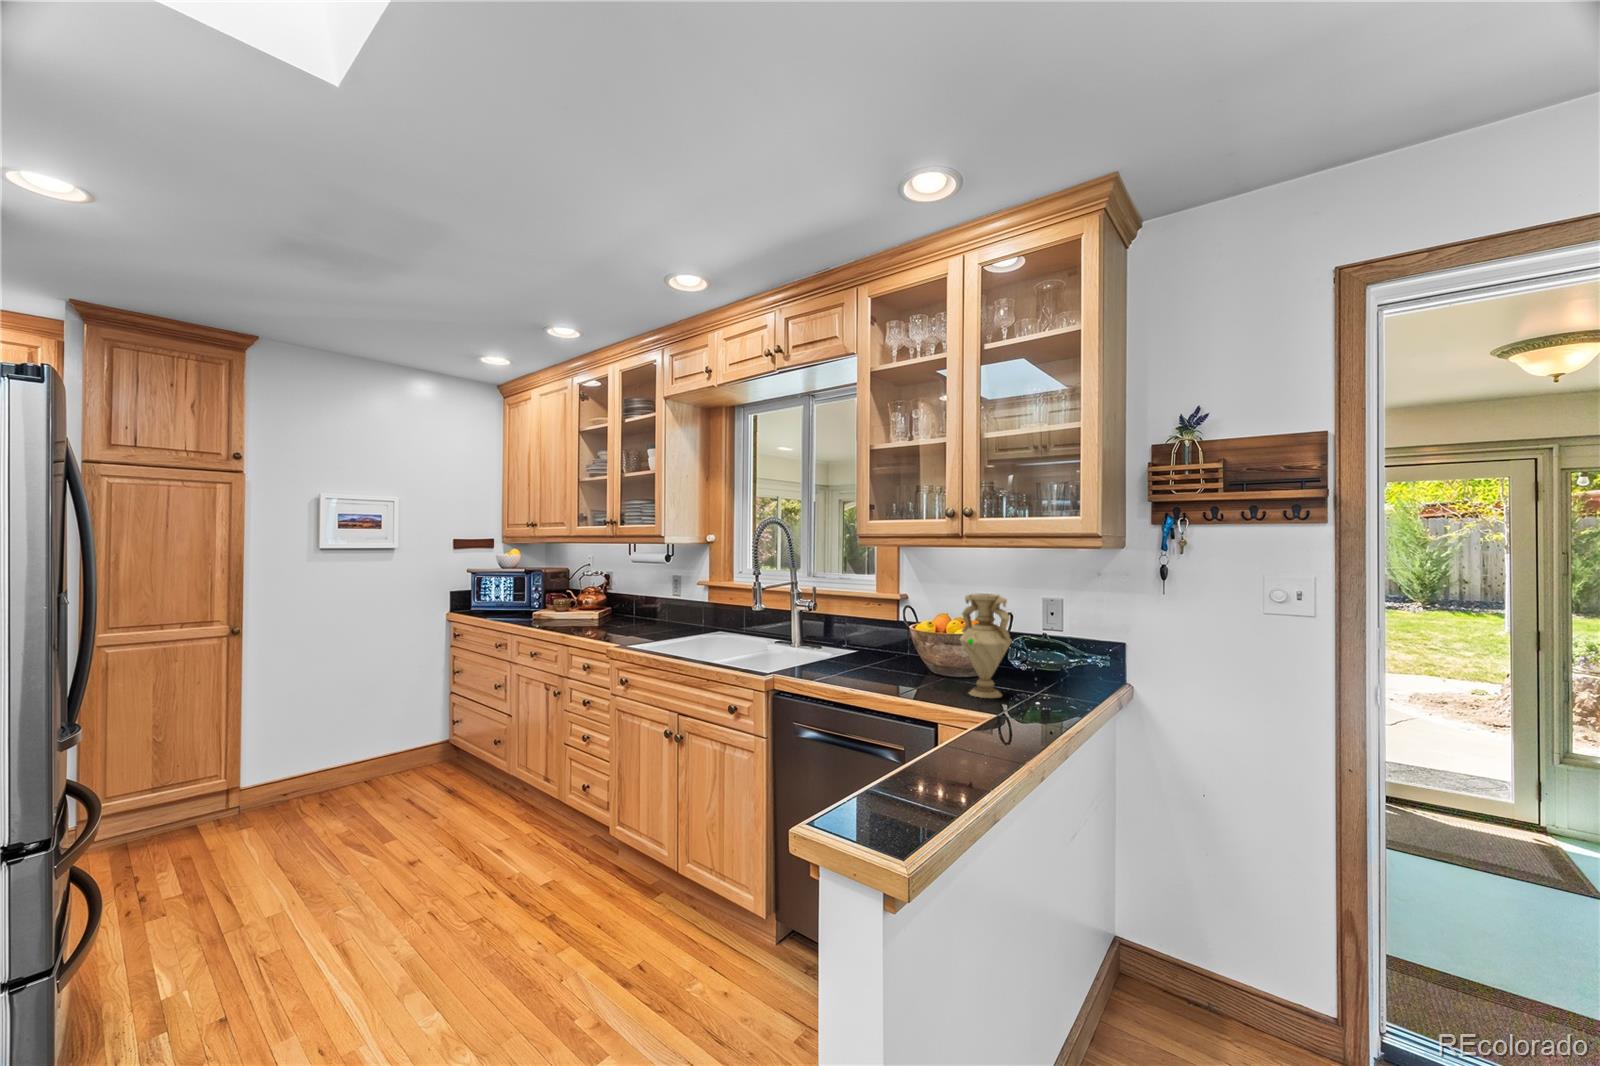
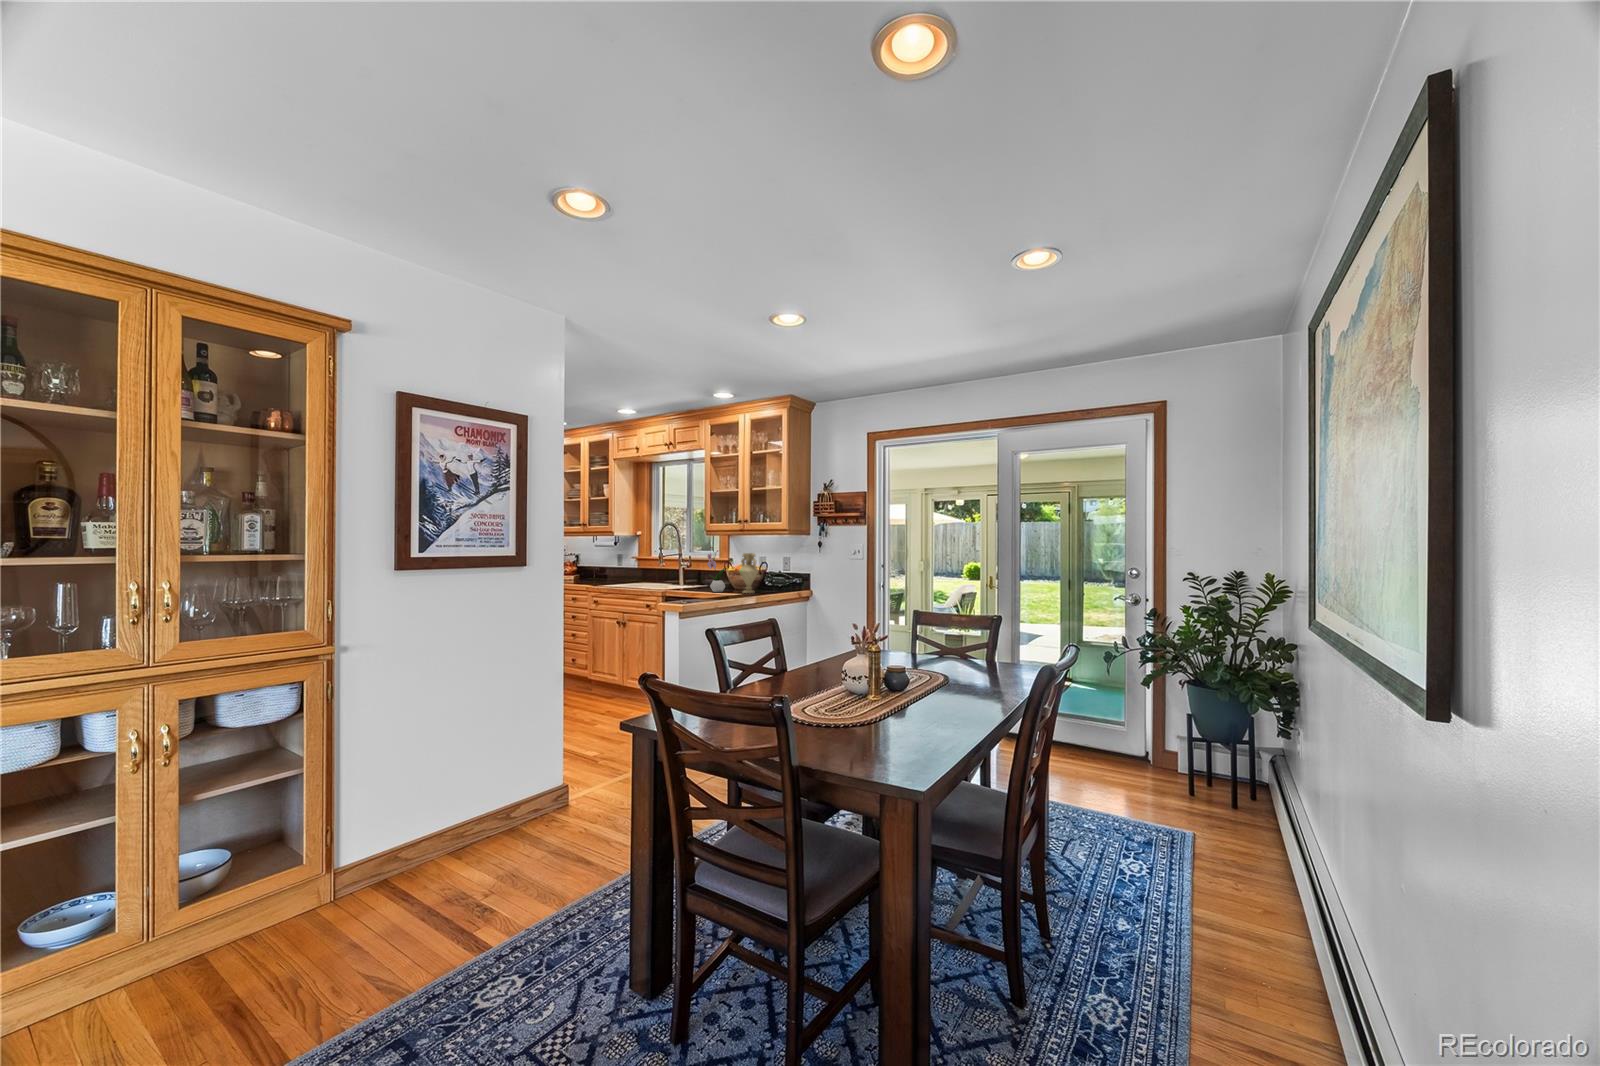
flower arrangement: none [877,576,927,691] -> present [707,547,726,592]

